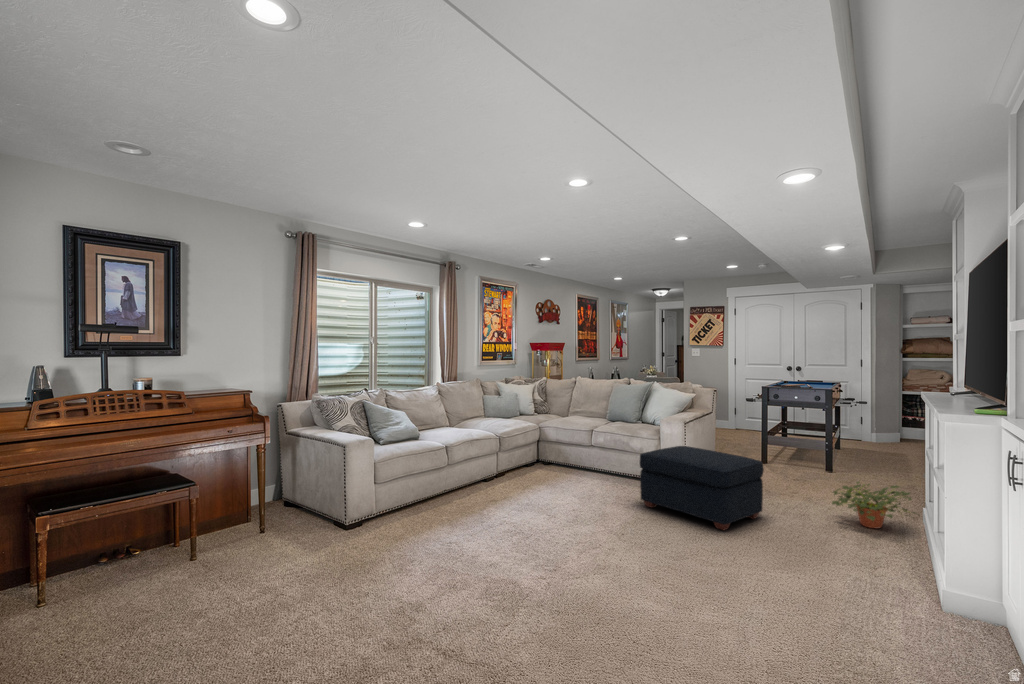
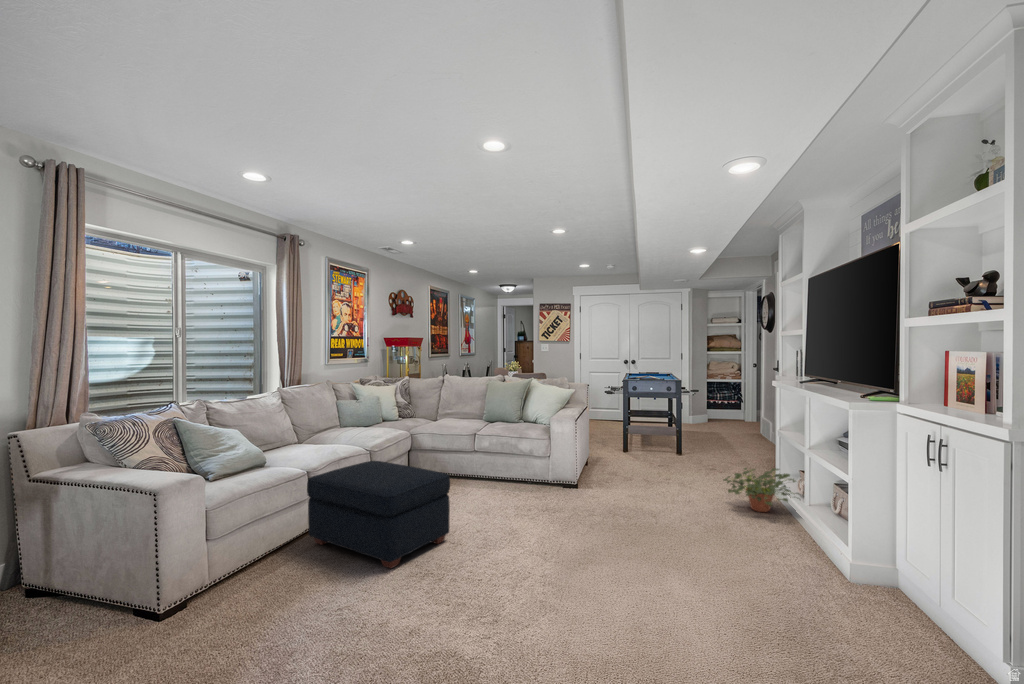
ottoman: present [640,446,764,530] -> present [307,461,450,569]

